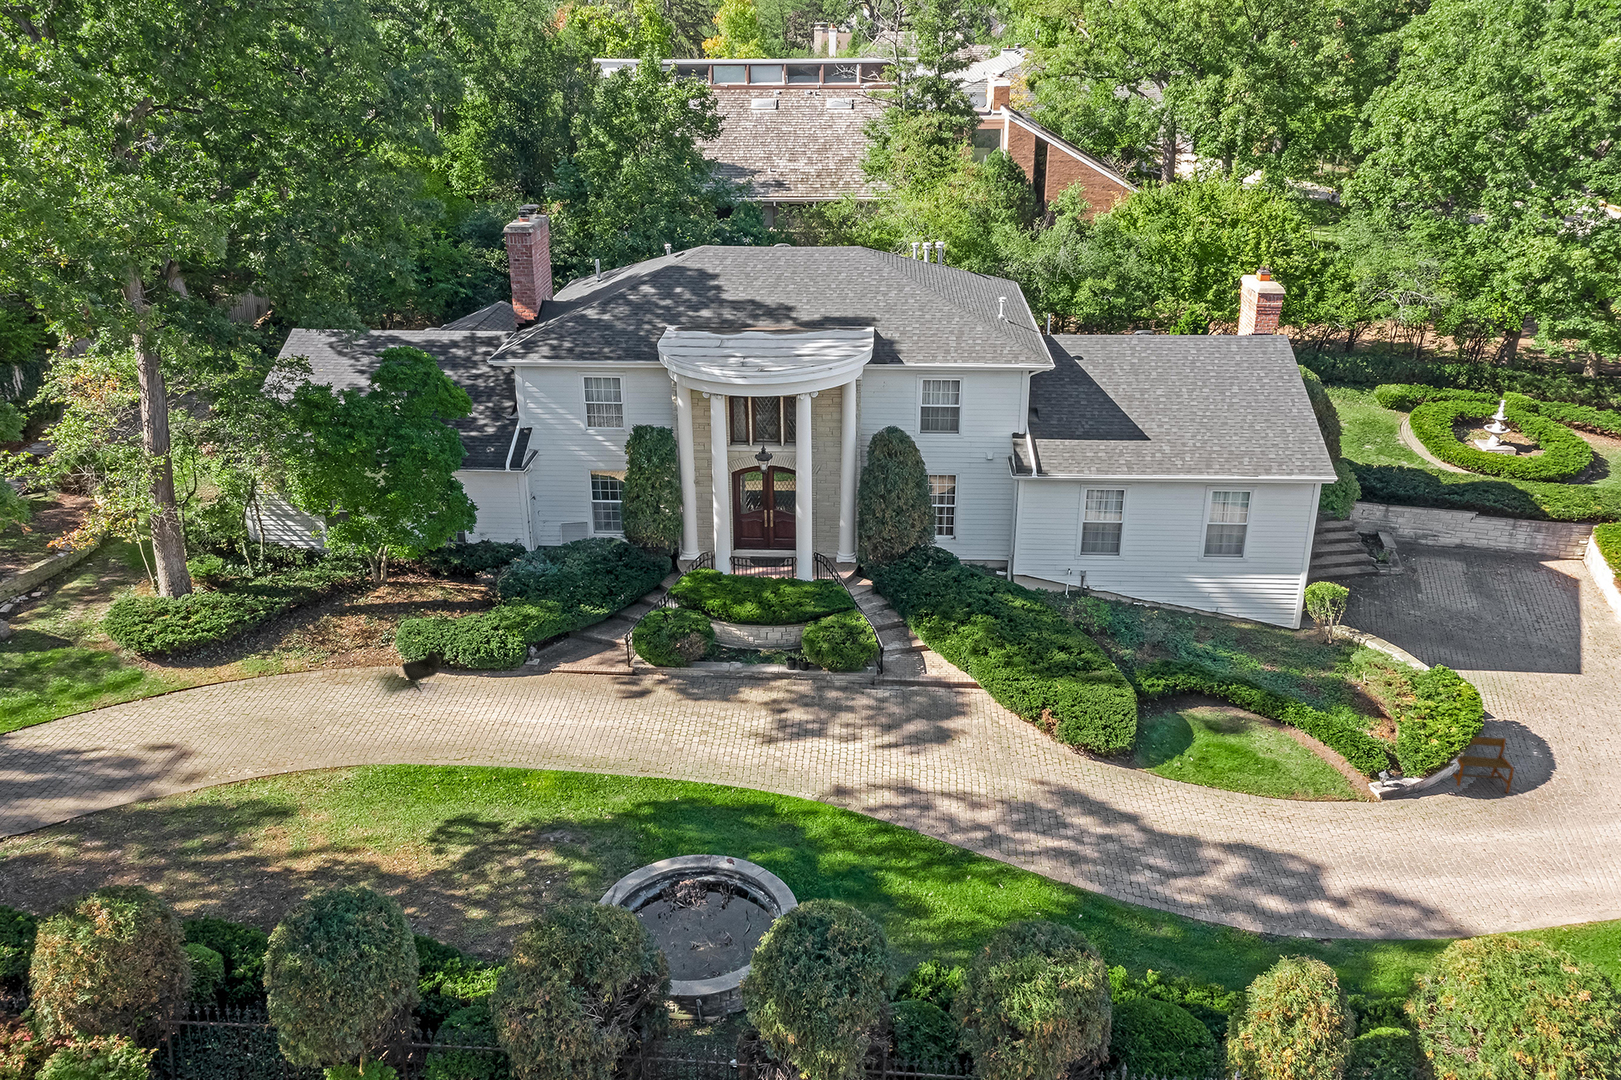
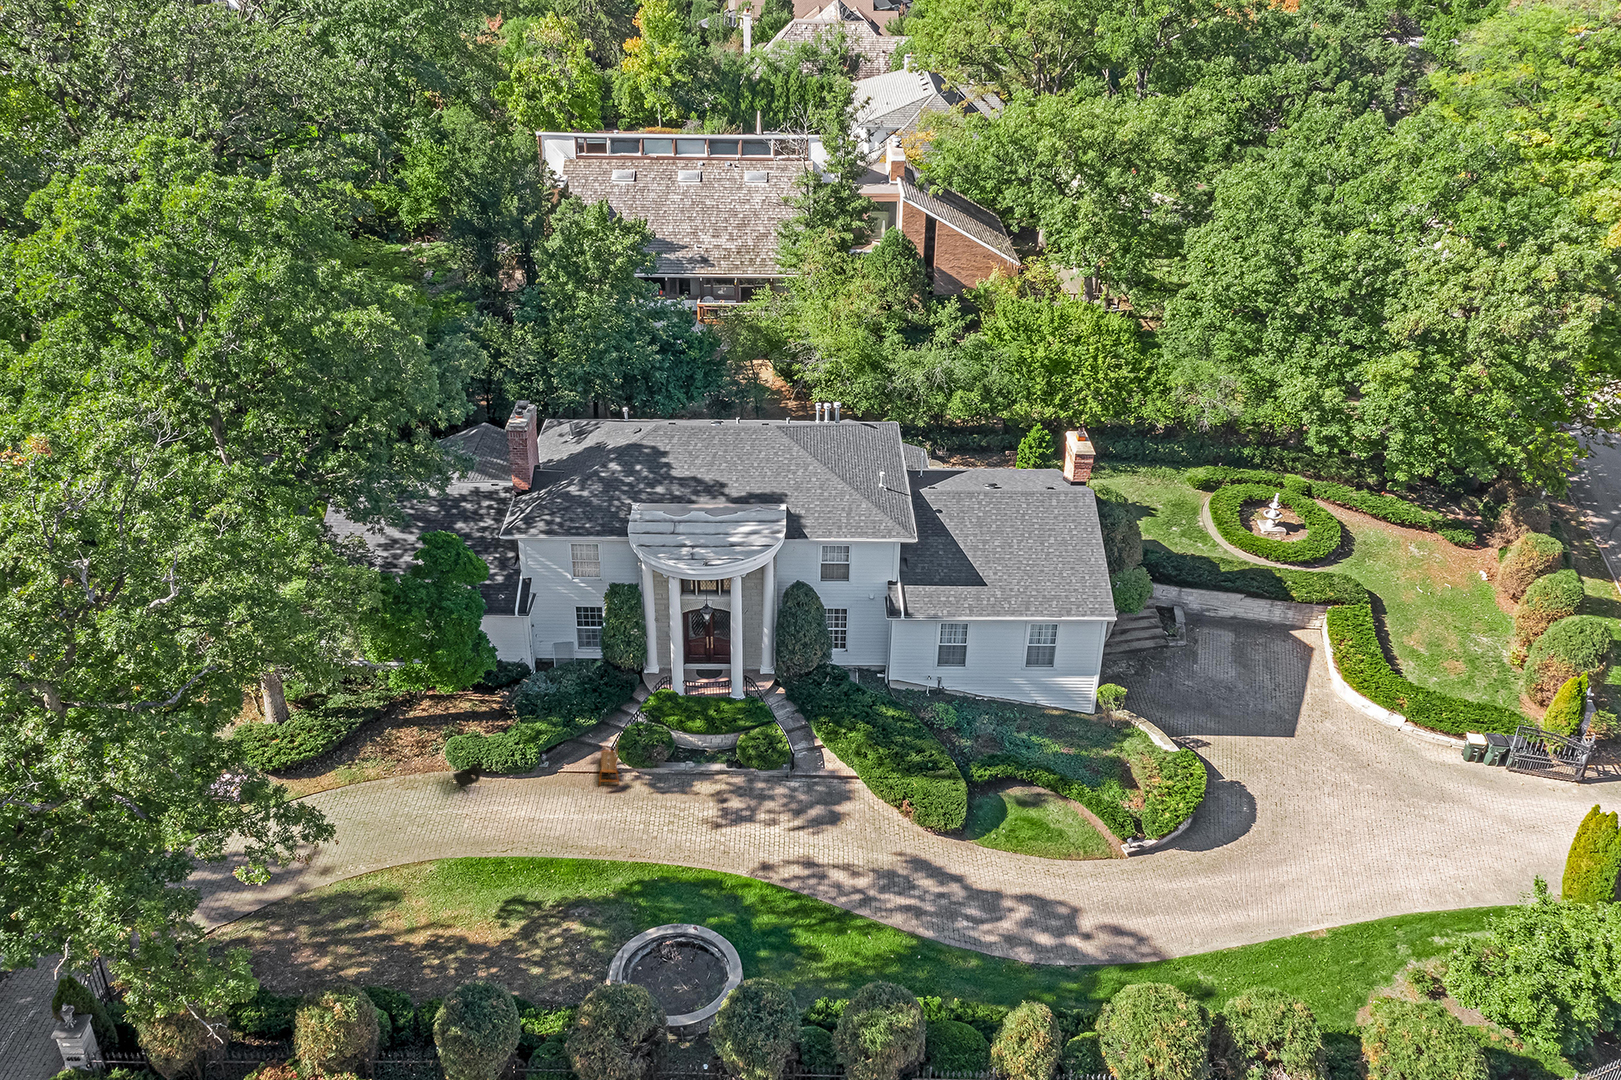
bench: present [1453,737,1514,793] -> present [599,742,619,784]

